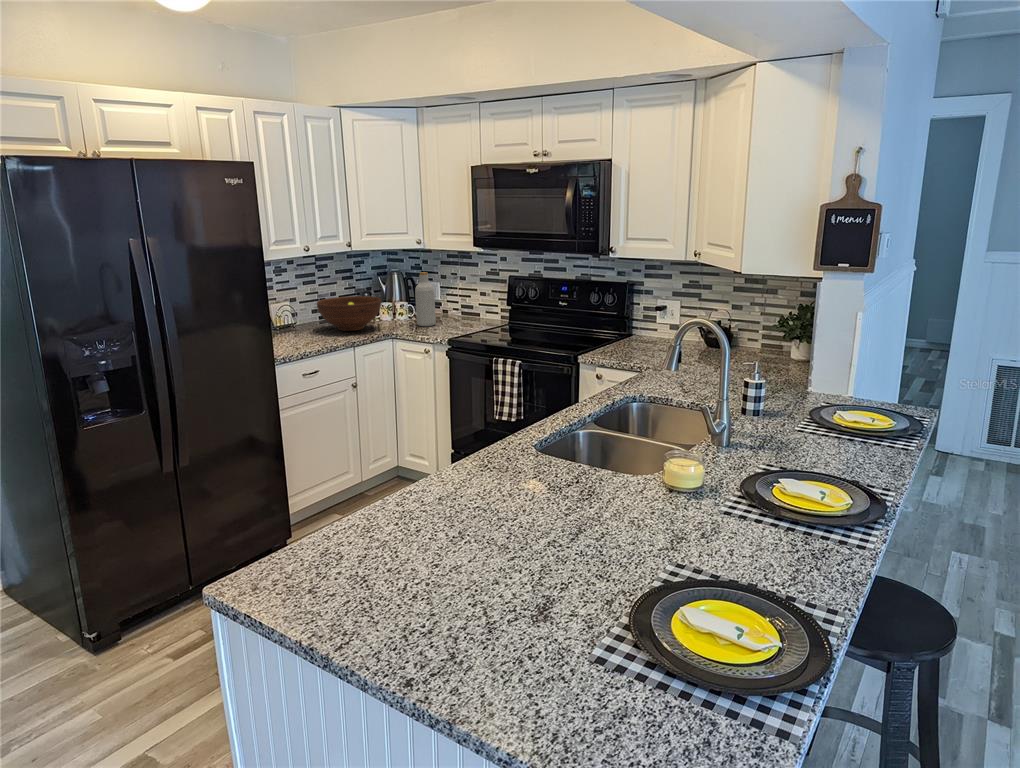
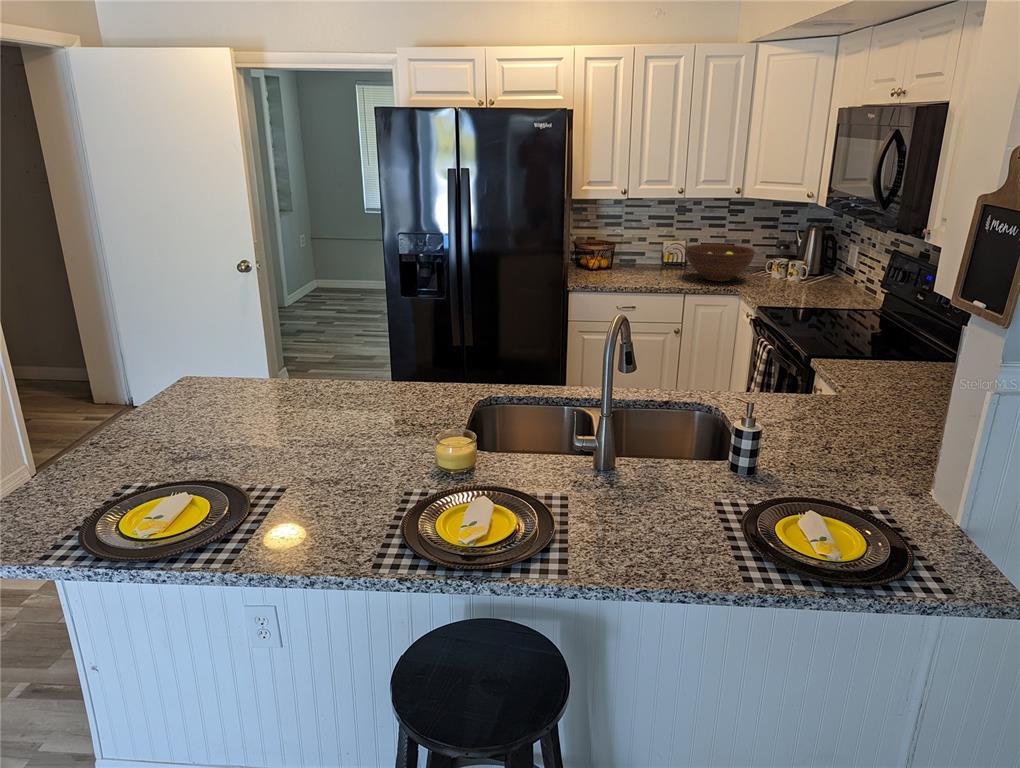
bottle: present [415,272,436,326] -> none [785,230,813,294]

